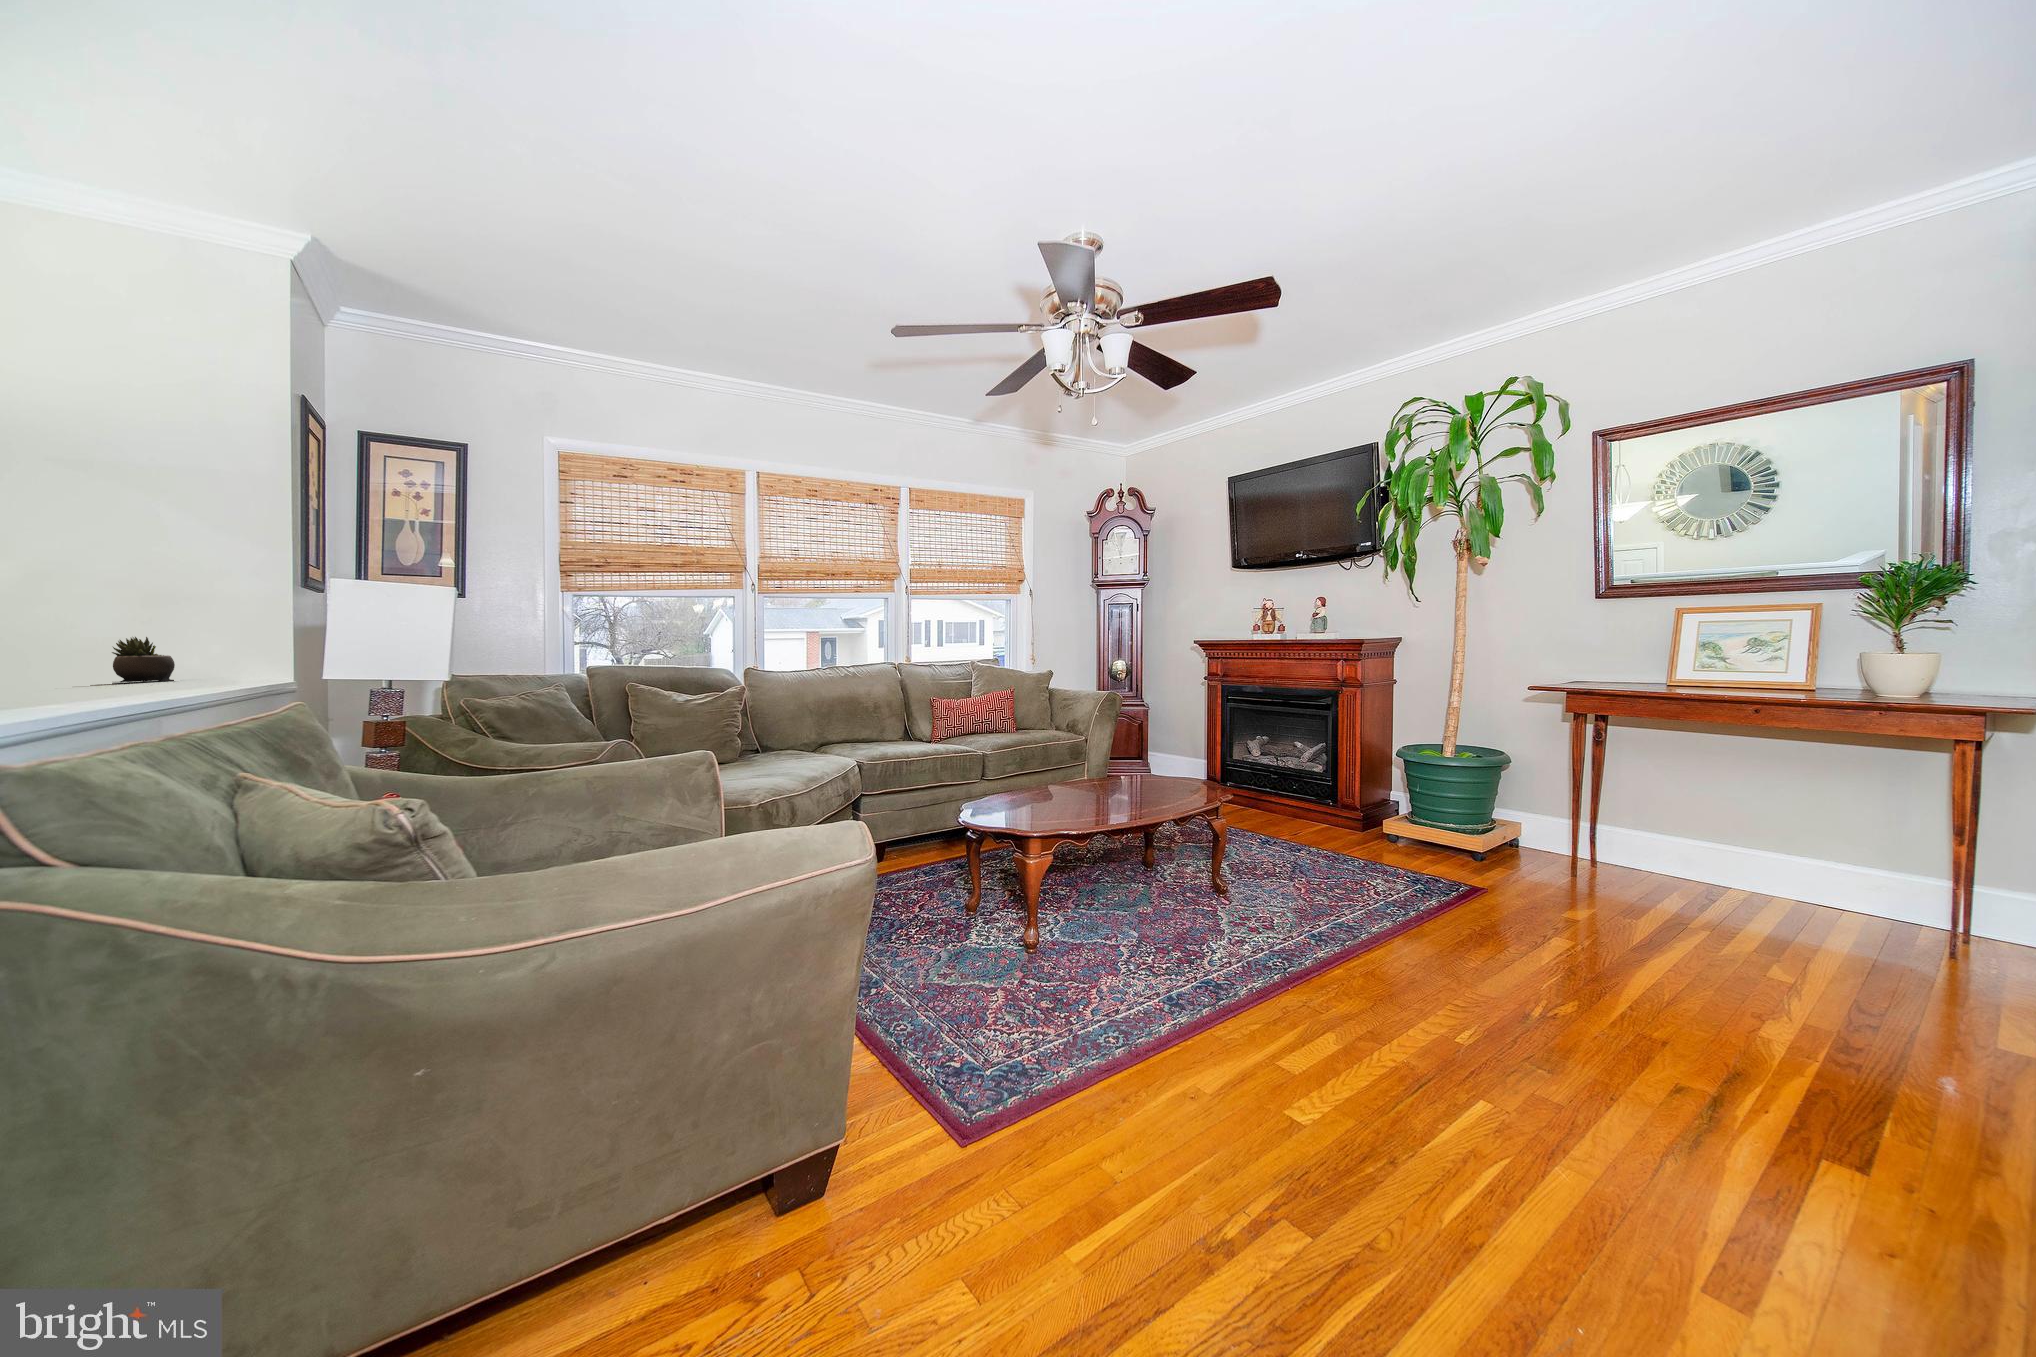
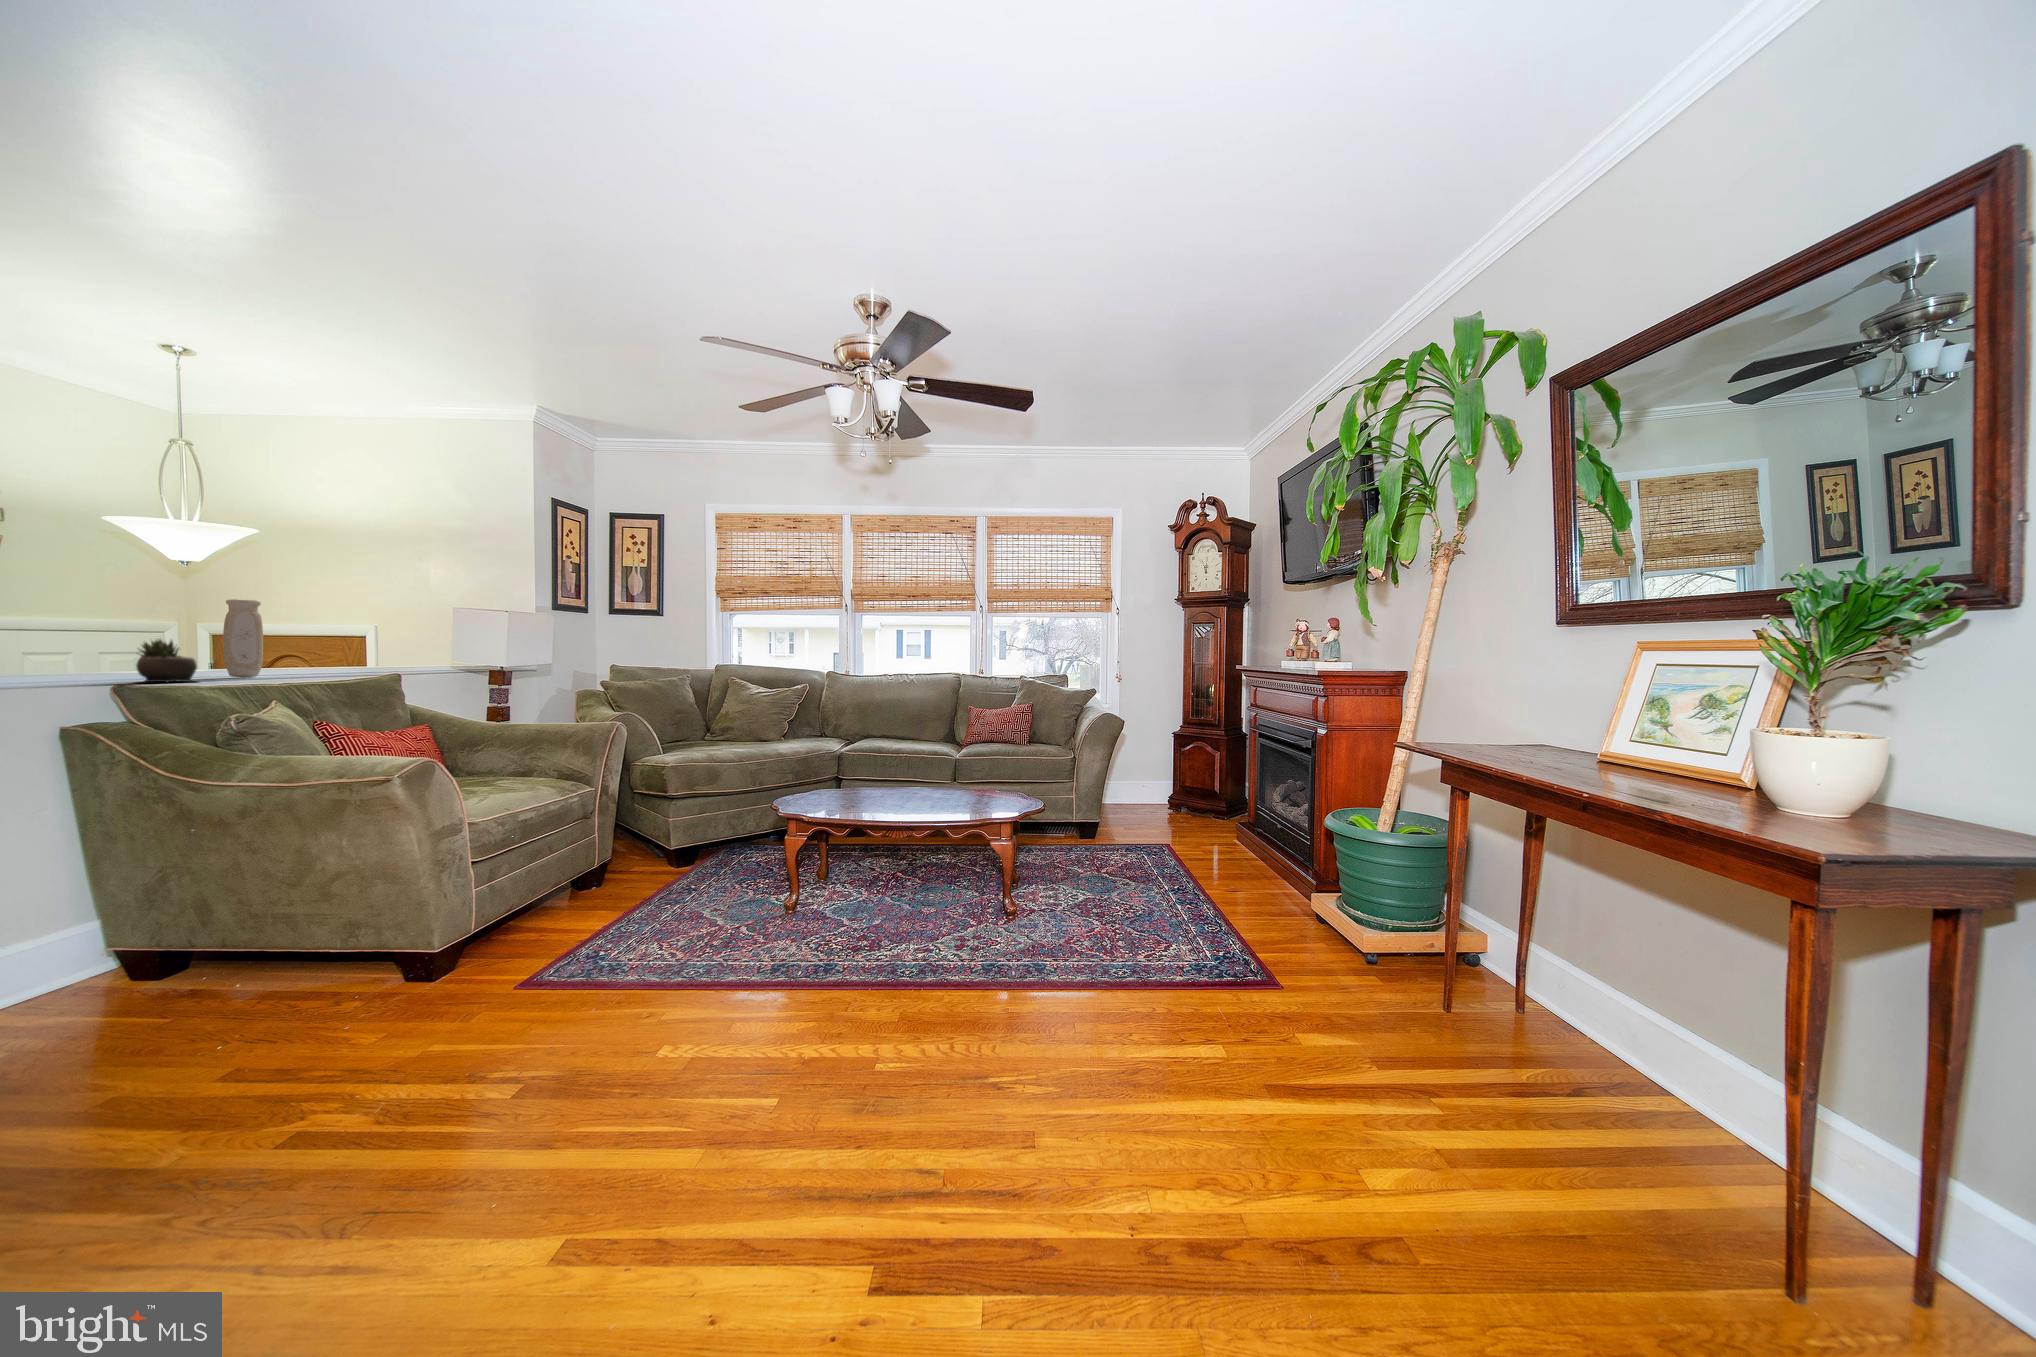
vase: none [201,595,242,675] -> present [223,599,263,677]

